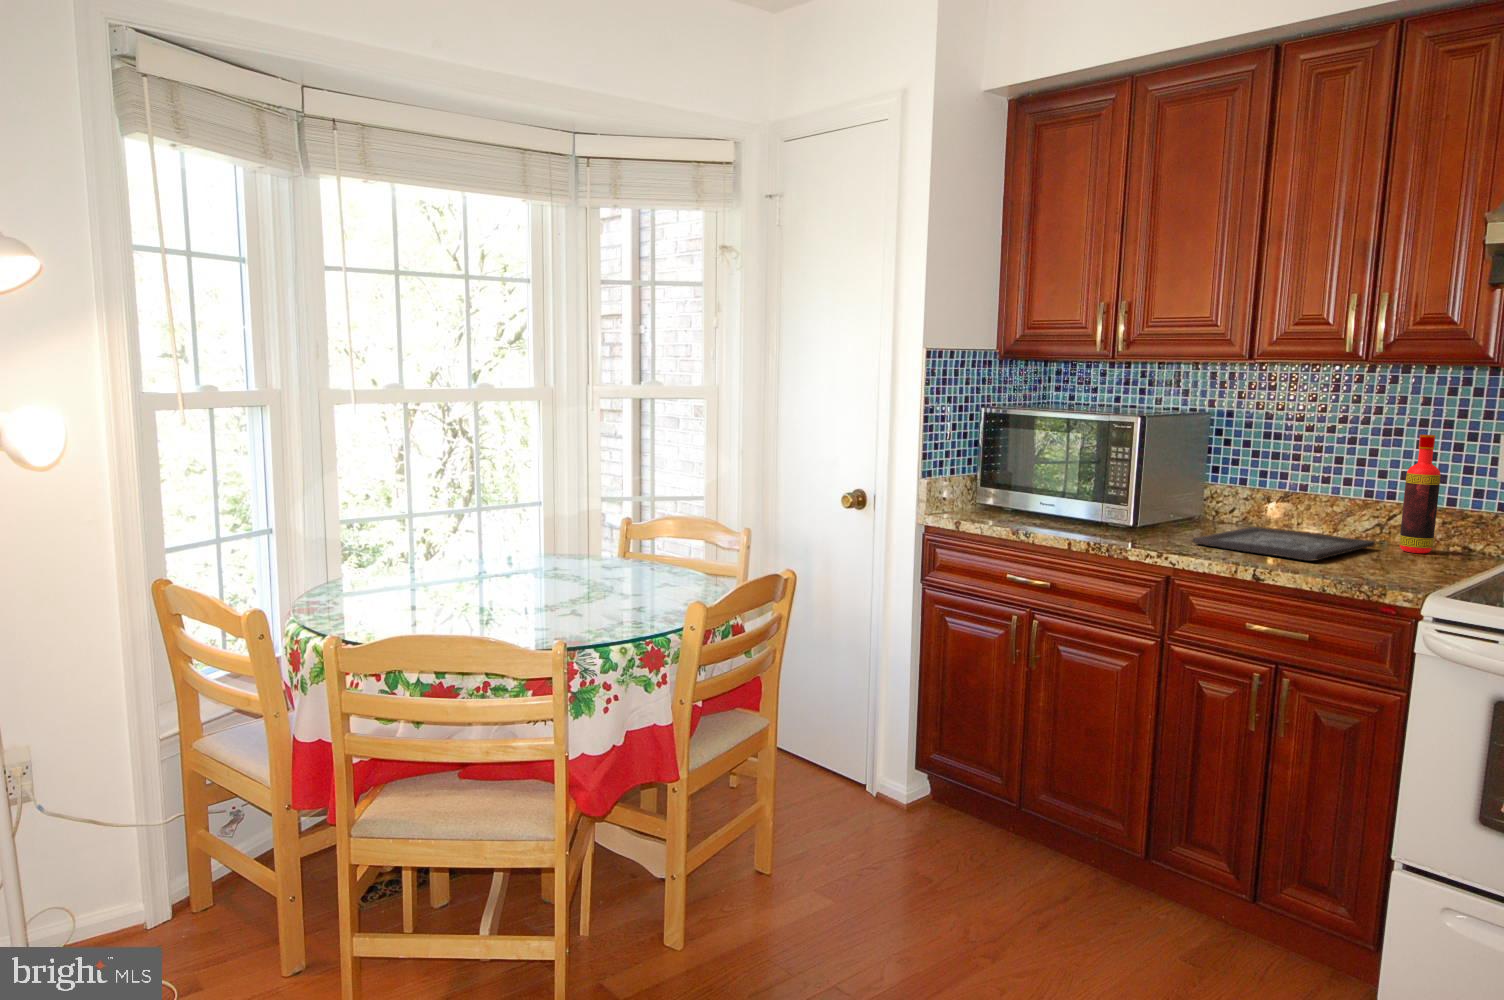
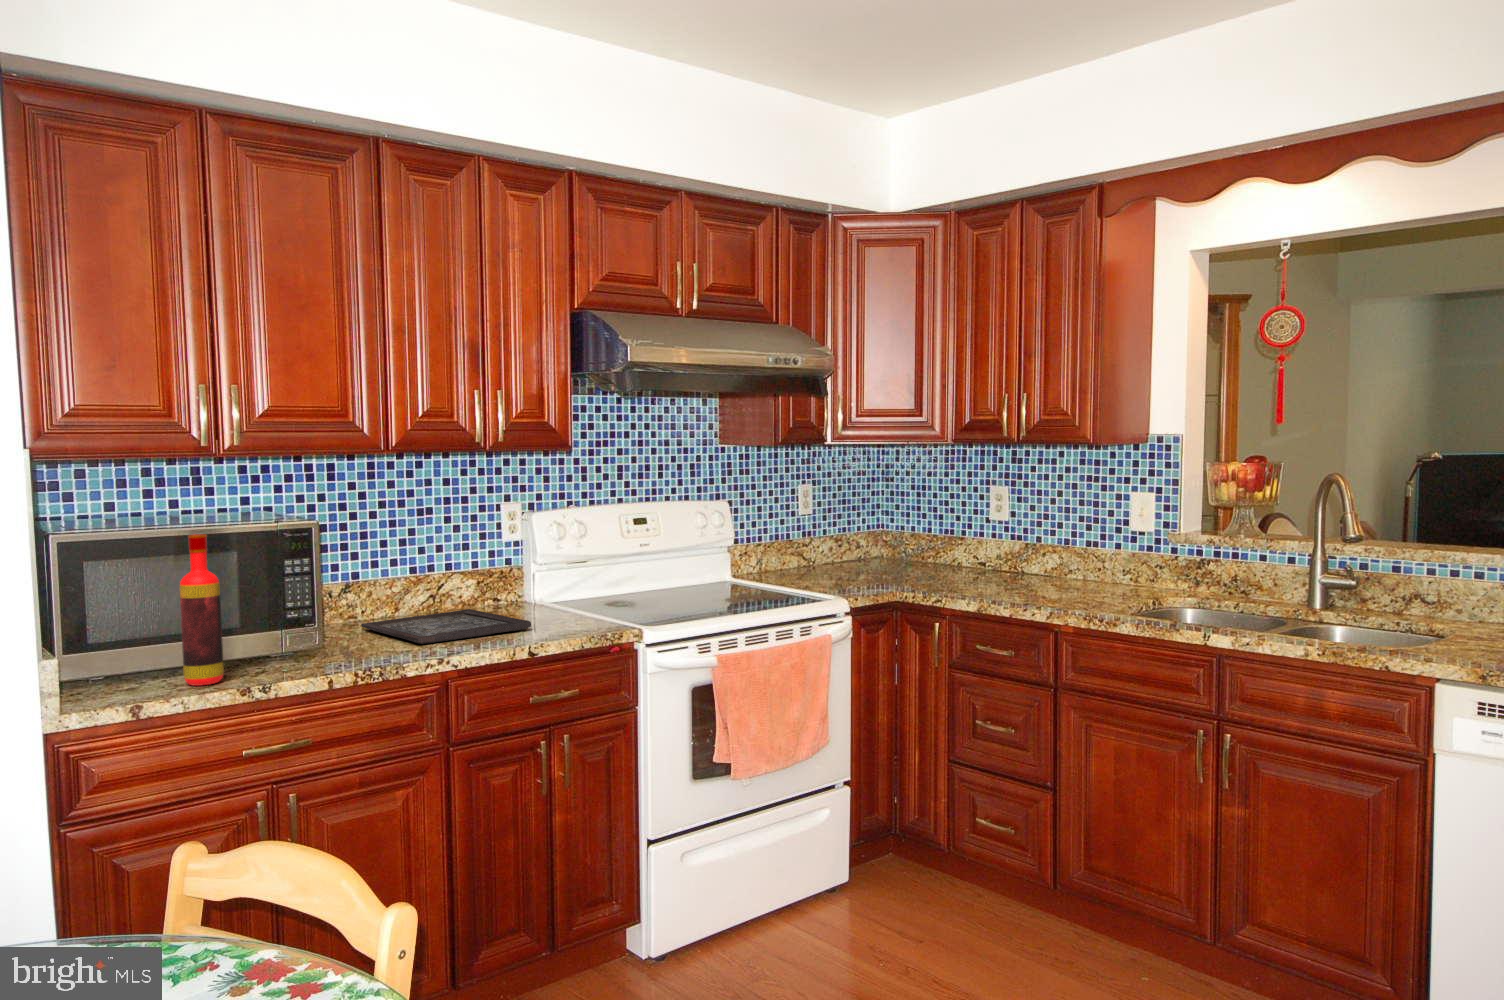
bottle: present [1399,434,1441,553] -> present [180,534,224,686]

